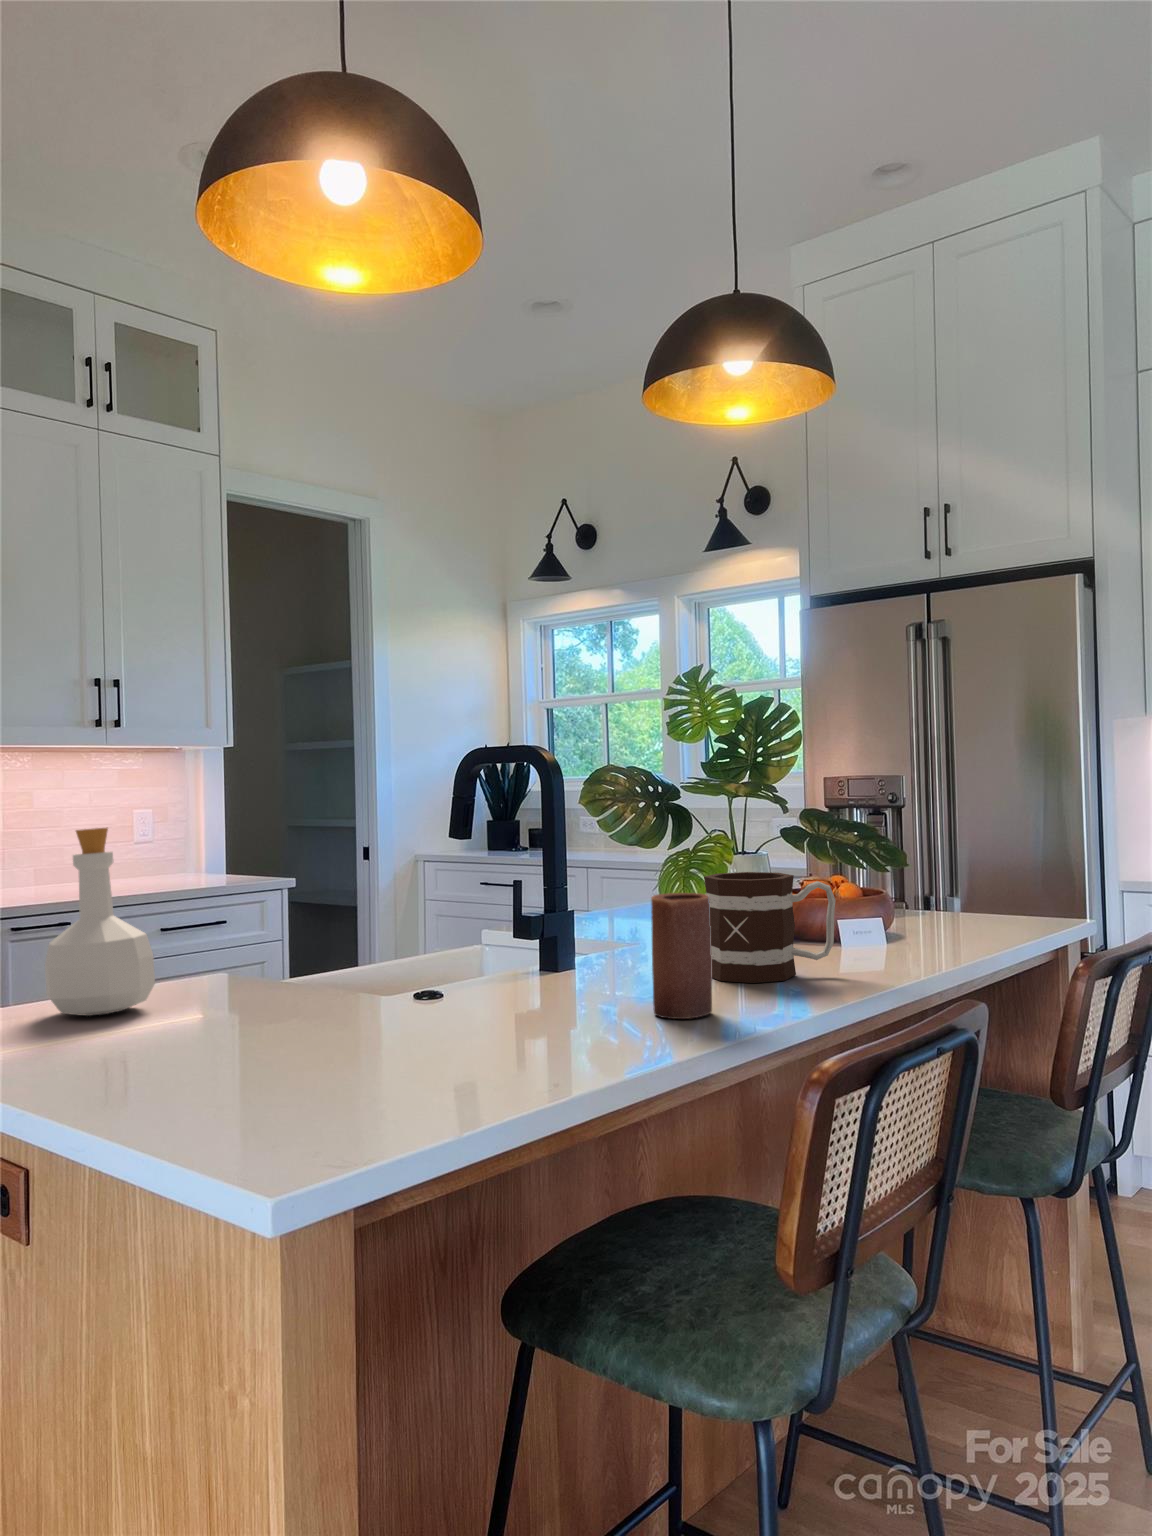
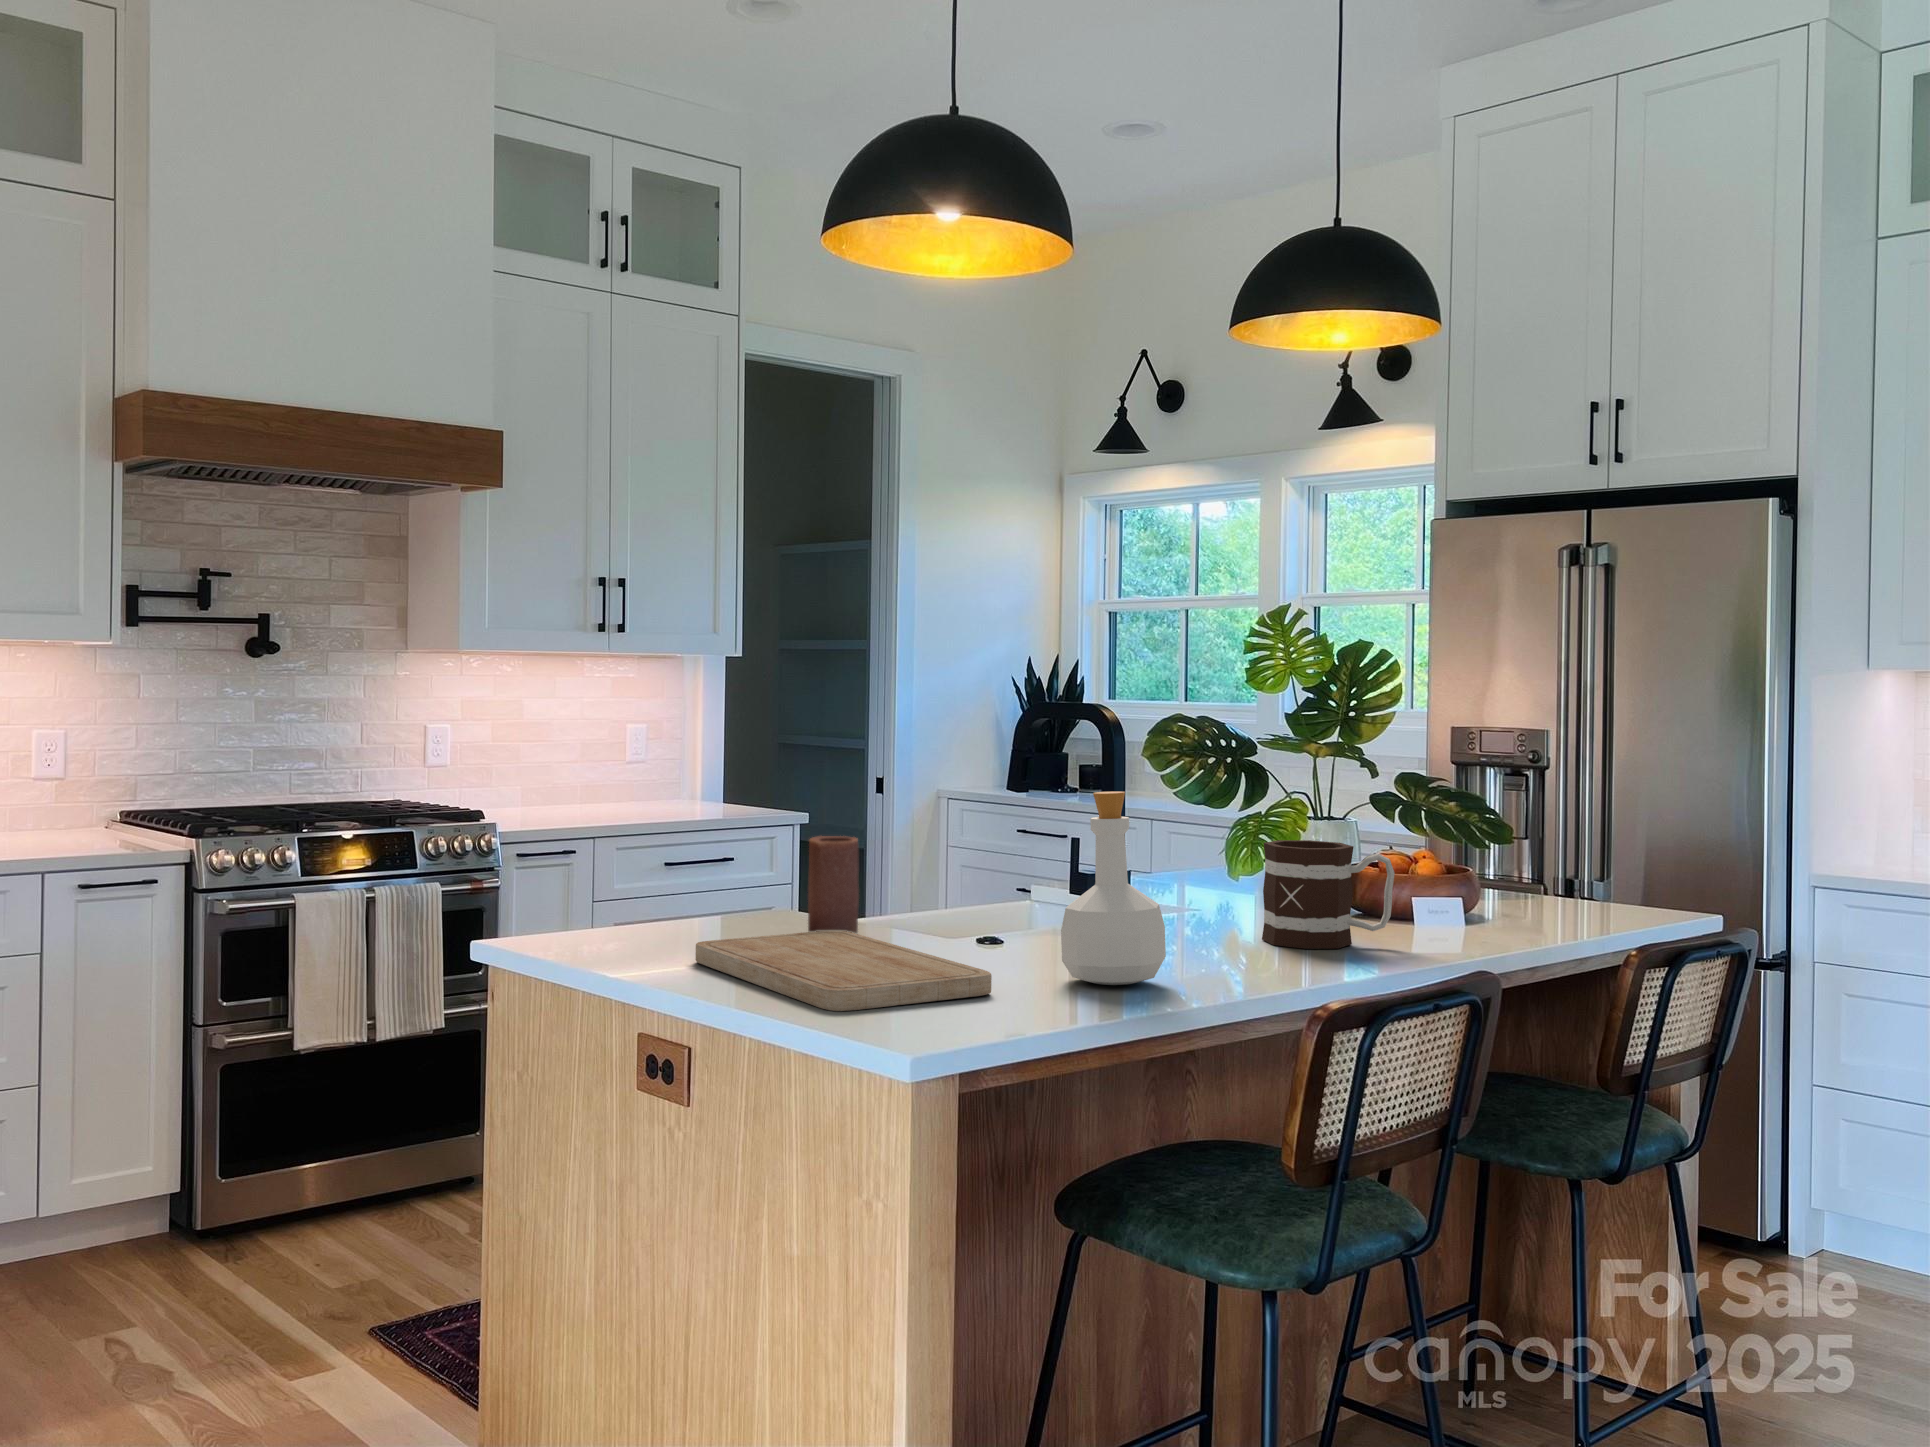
bottle: present [45,828,155,1016] -> present [1061,791,1166,985]
candle: present [651,893,712,1019] -> present [808,836,859,933]
cutting board: none [64,1000,413,1122] -> present [696,931,992,1011]

